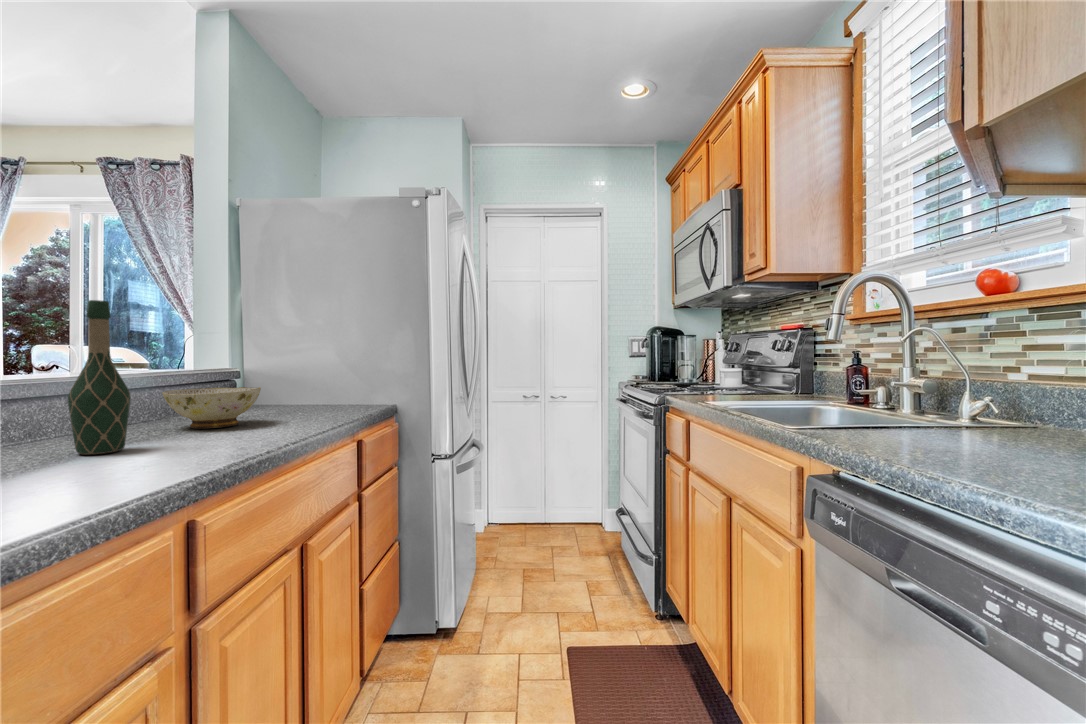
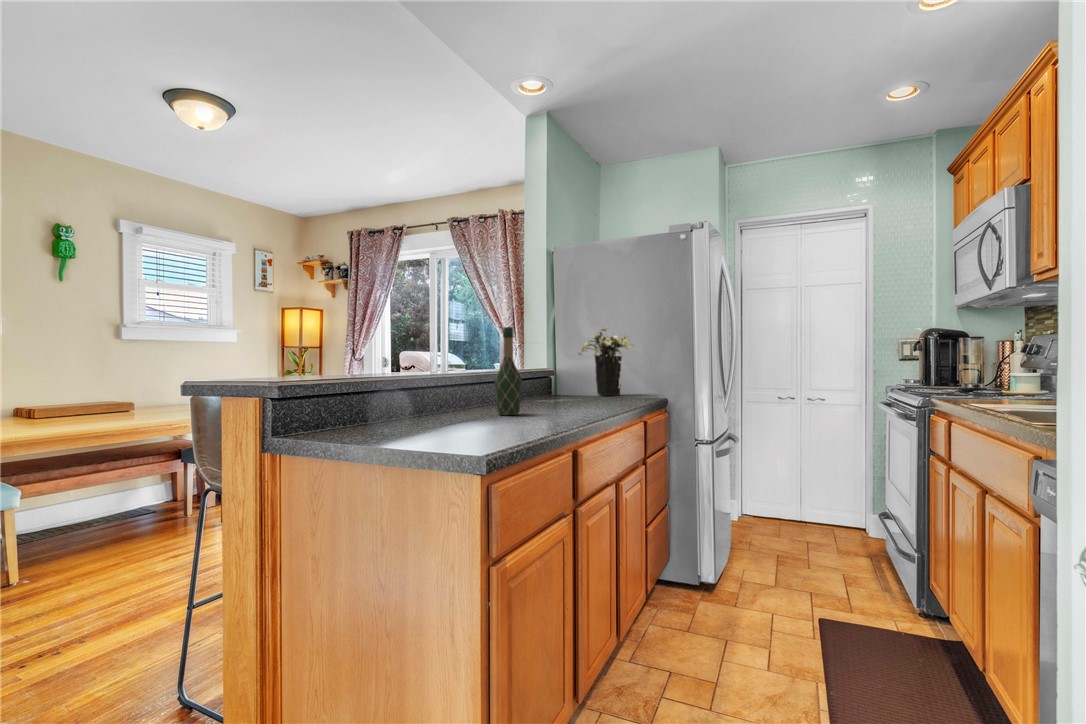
flower arrangement: none [273,313,354,405] -> present [578,328,630,396]
ceramic bowl: present [162,387,261,429] -> none [525,380,581,406]

